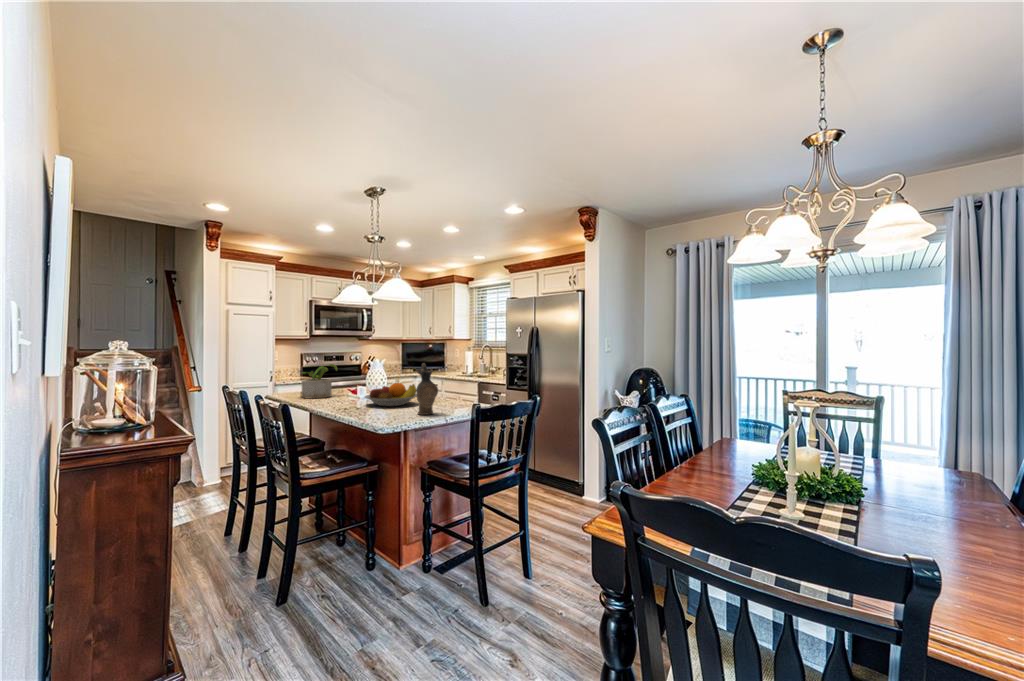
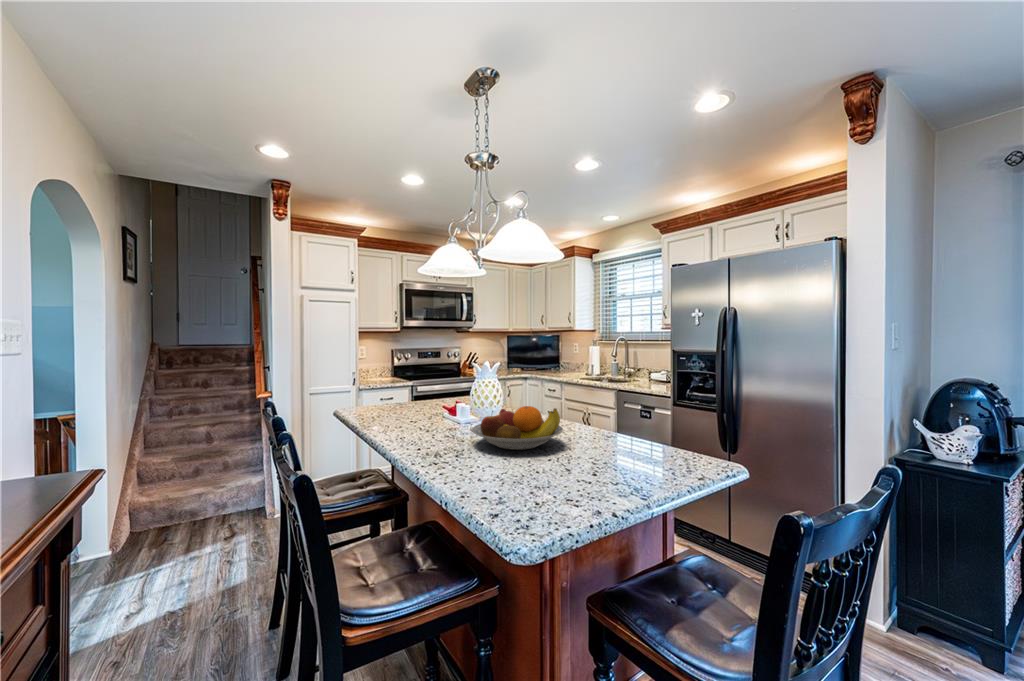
ceramic pitcher: present [416,363,438,415] -> none [577,375,624,486]
potted plant: present [302,364,337,399] -> none [377,368,429,423]

